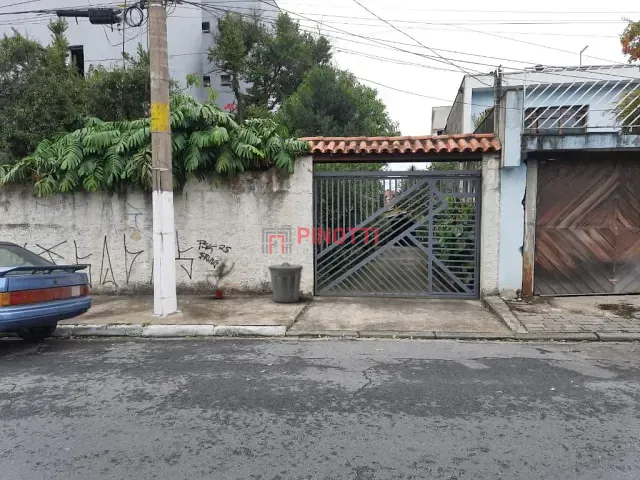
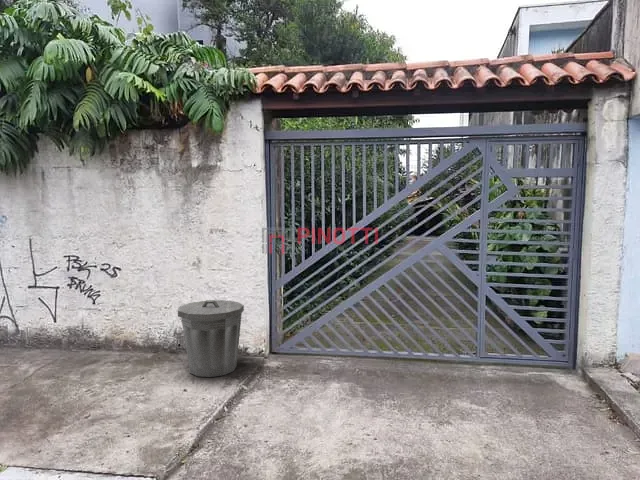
potted tree: present [204,258,235,299] -> none [66,285,124,363]

